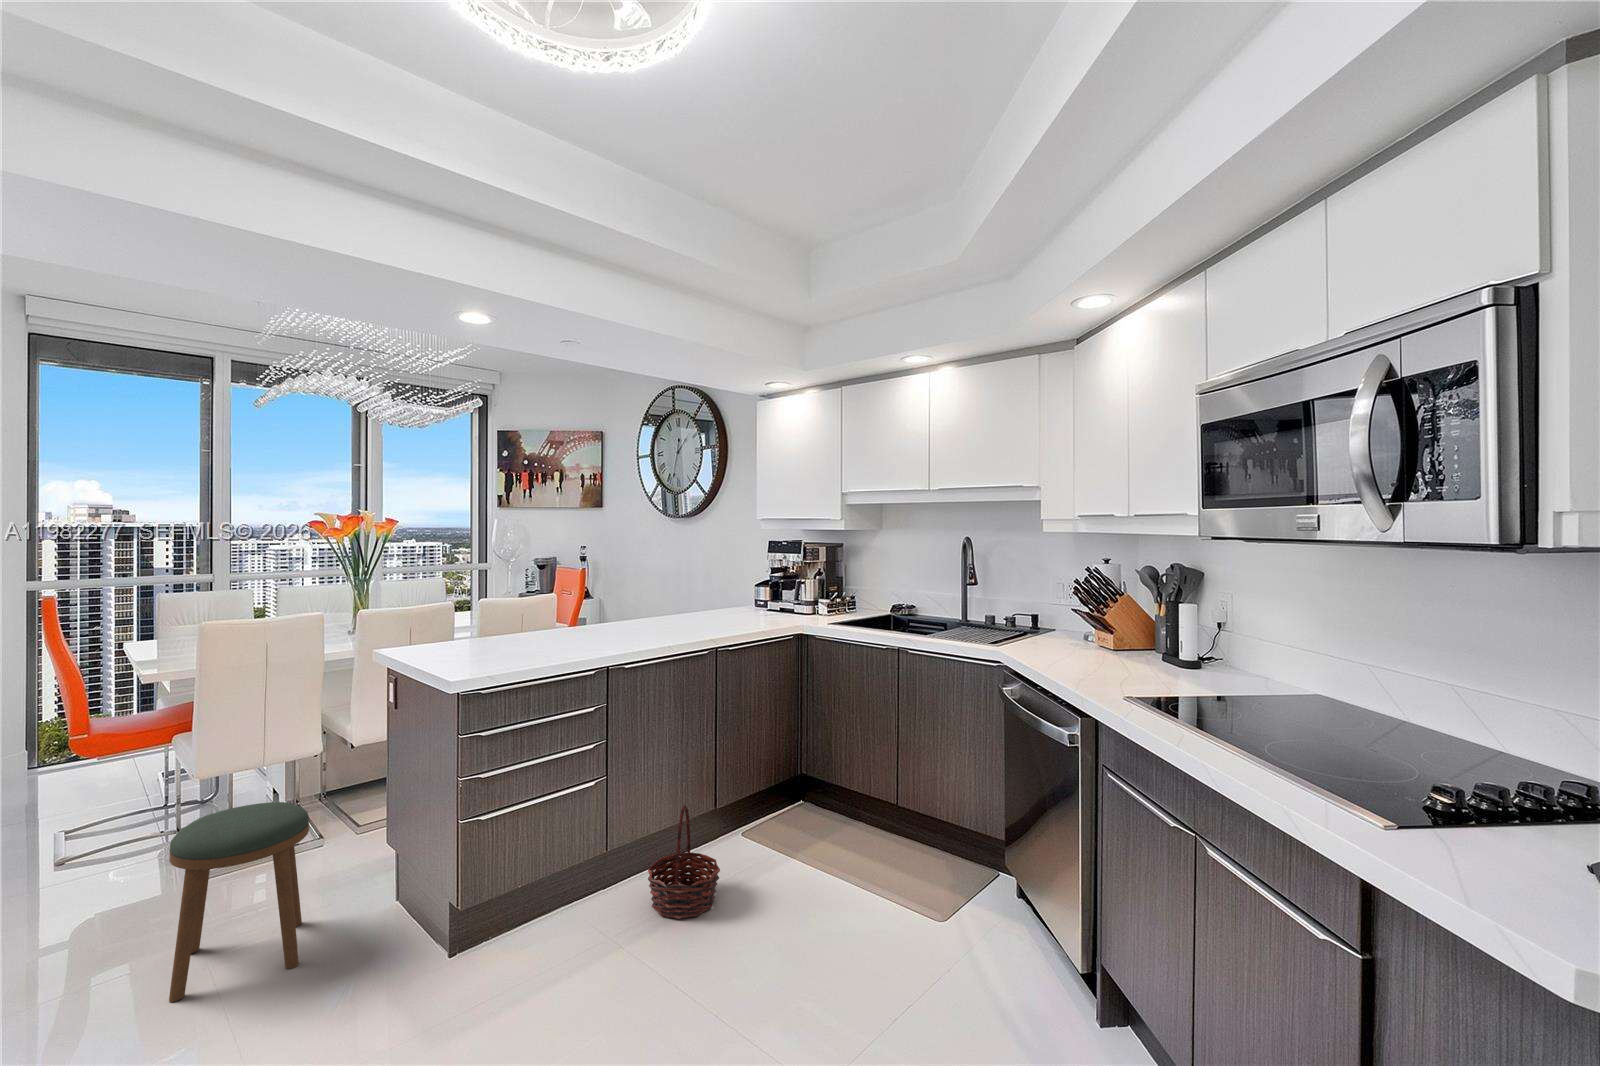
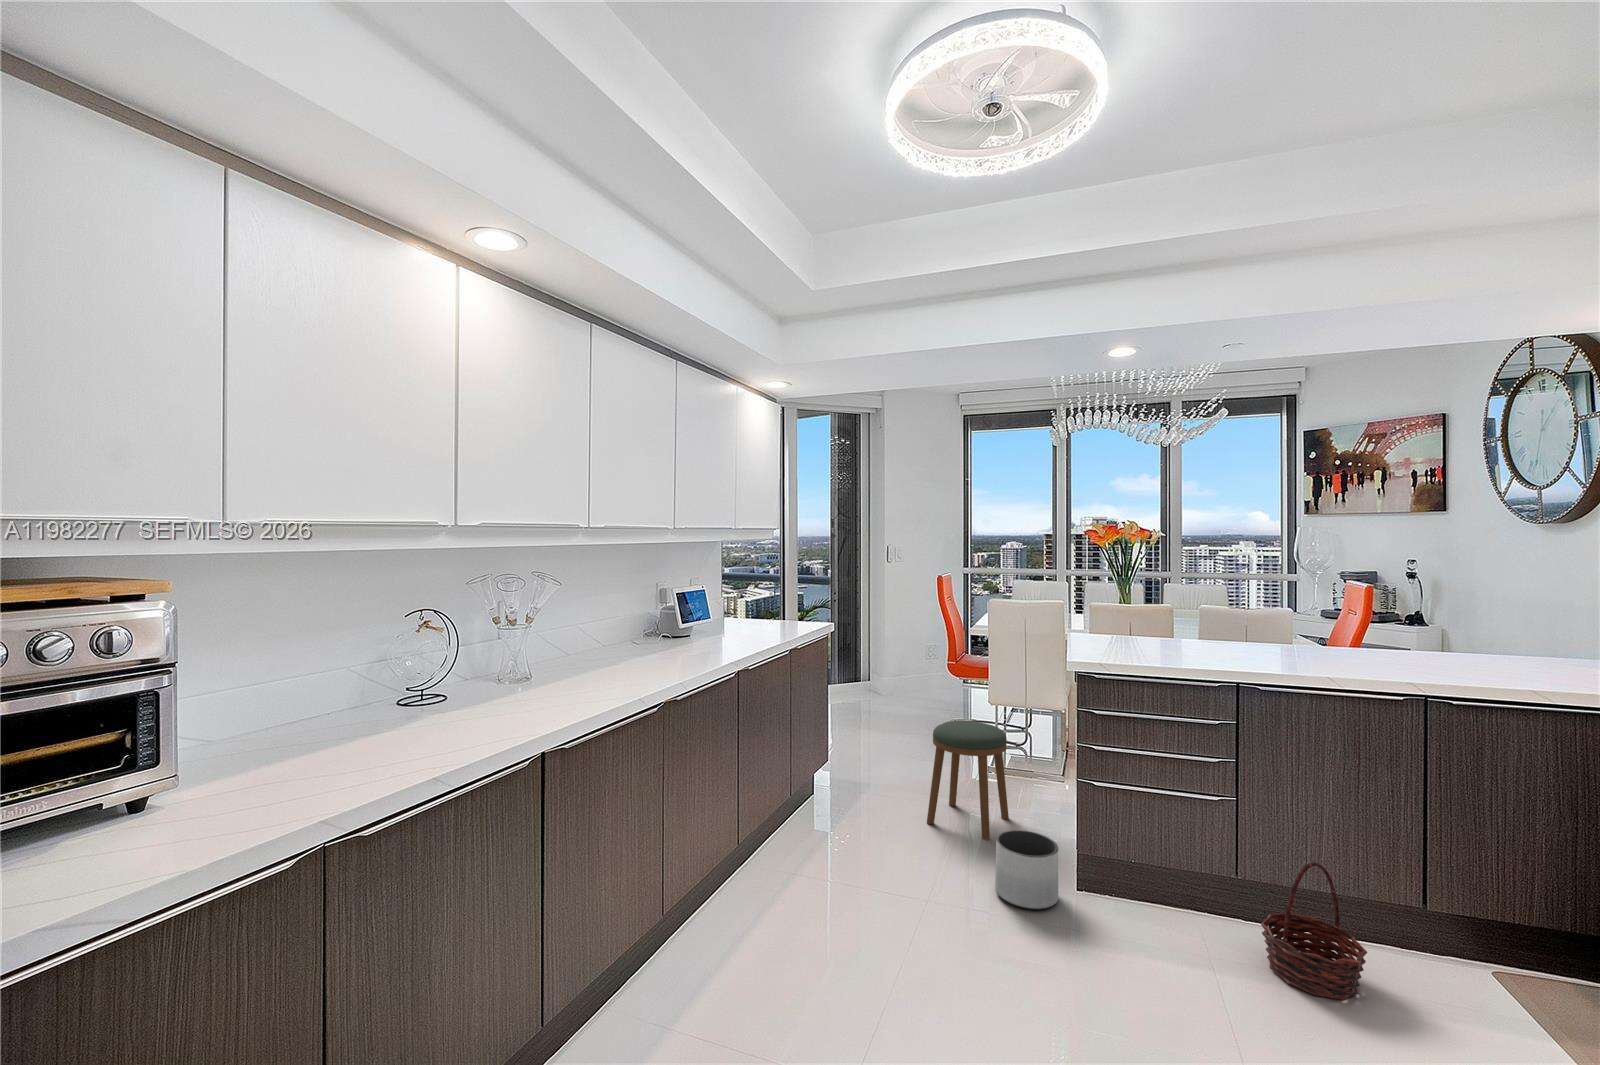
planter: none [367,910,457,1024] -> present [995,830,1058,910]

